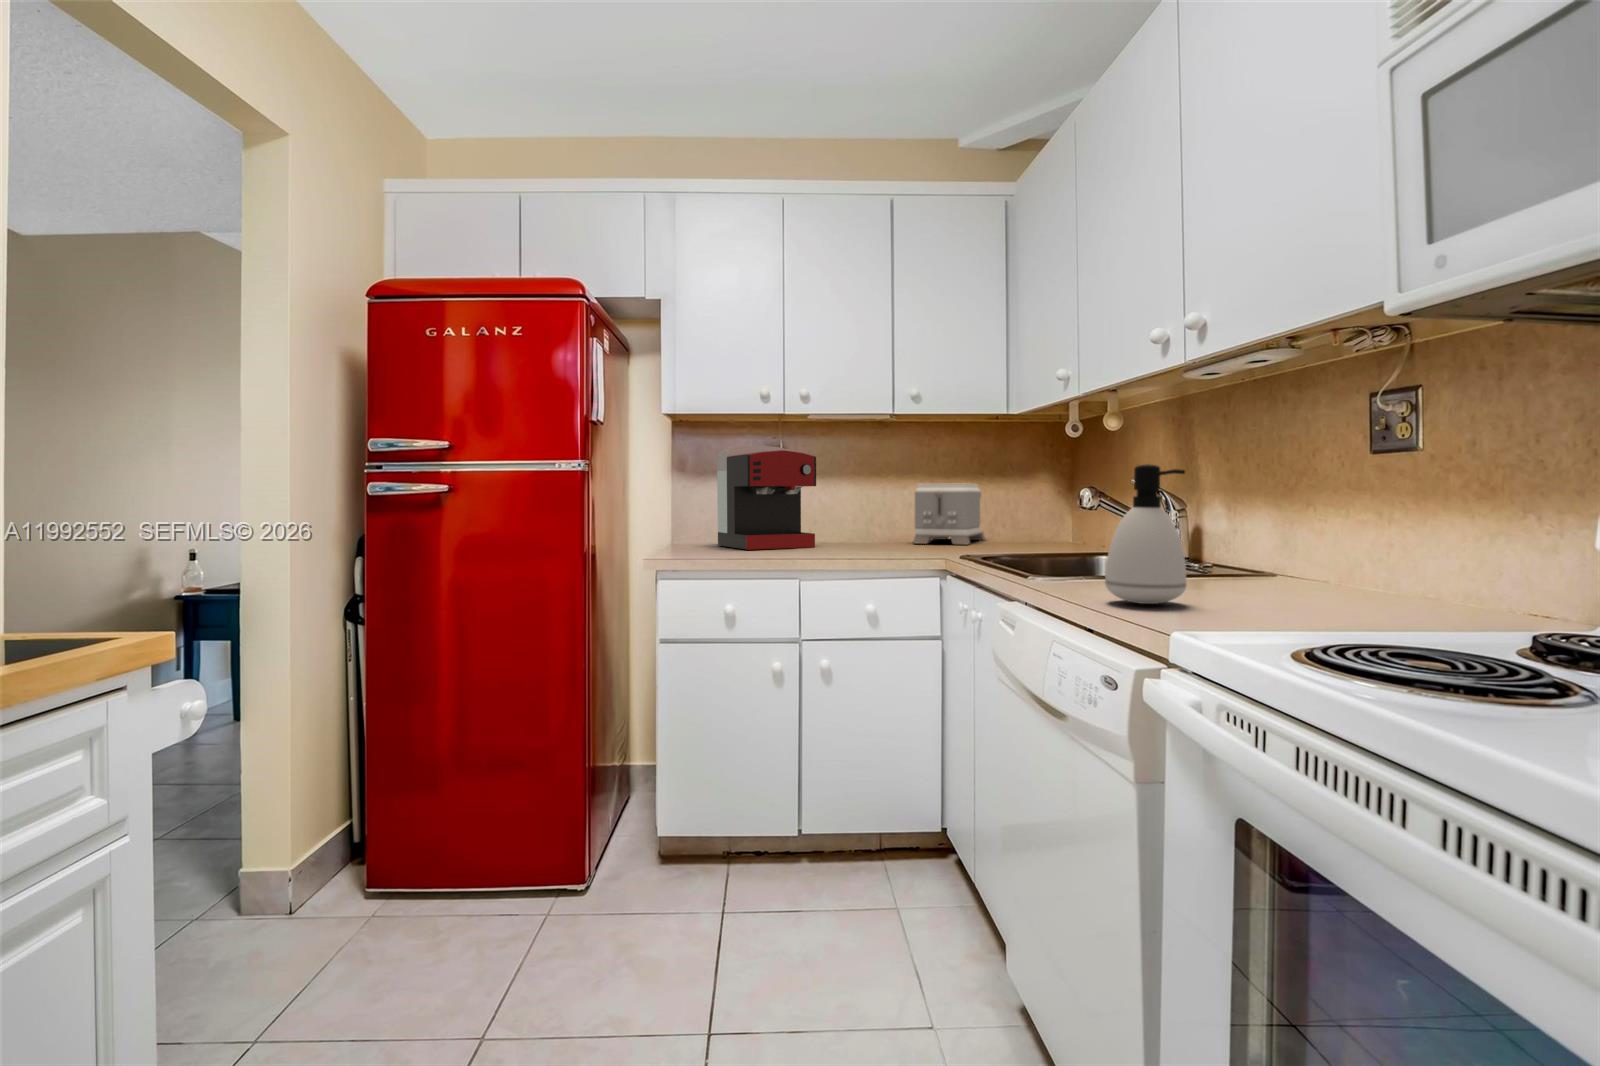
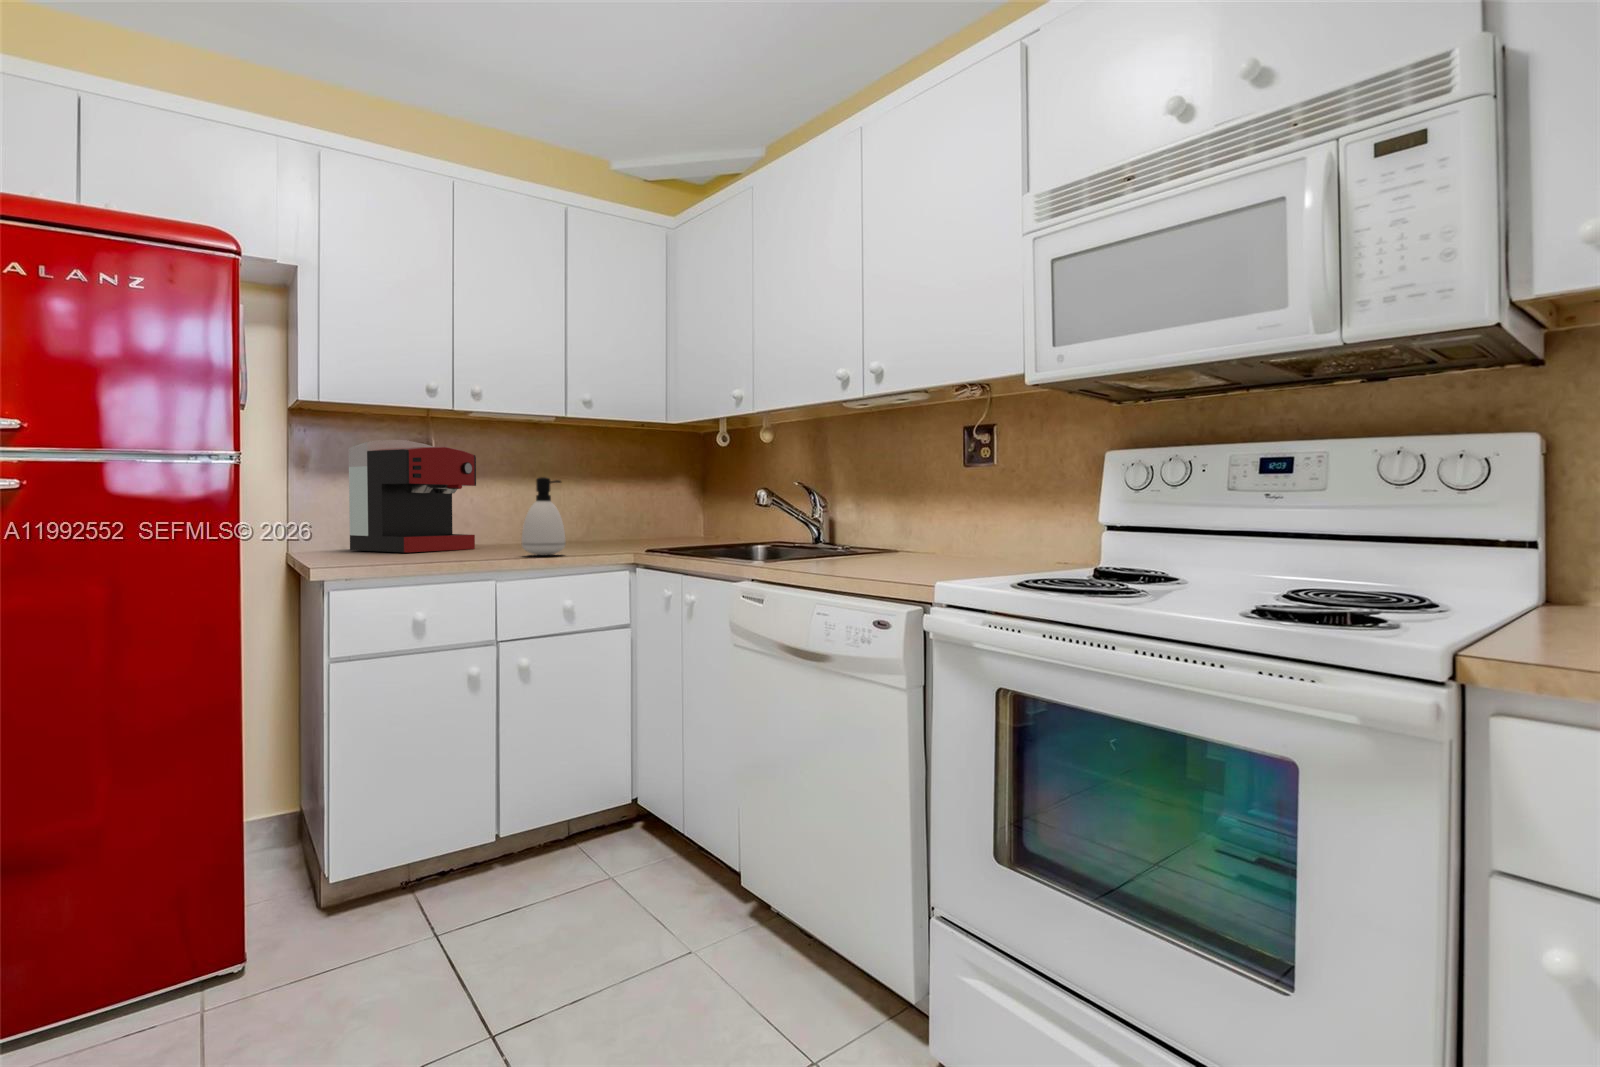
soap dispenser: present [1105,464,1186,604] -> present [522,477,566,555]
toaster: present [913,483,985,545] -> none [570,486,626,543]

